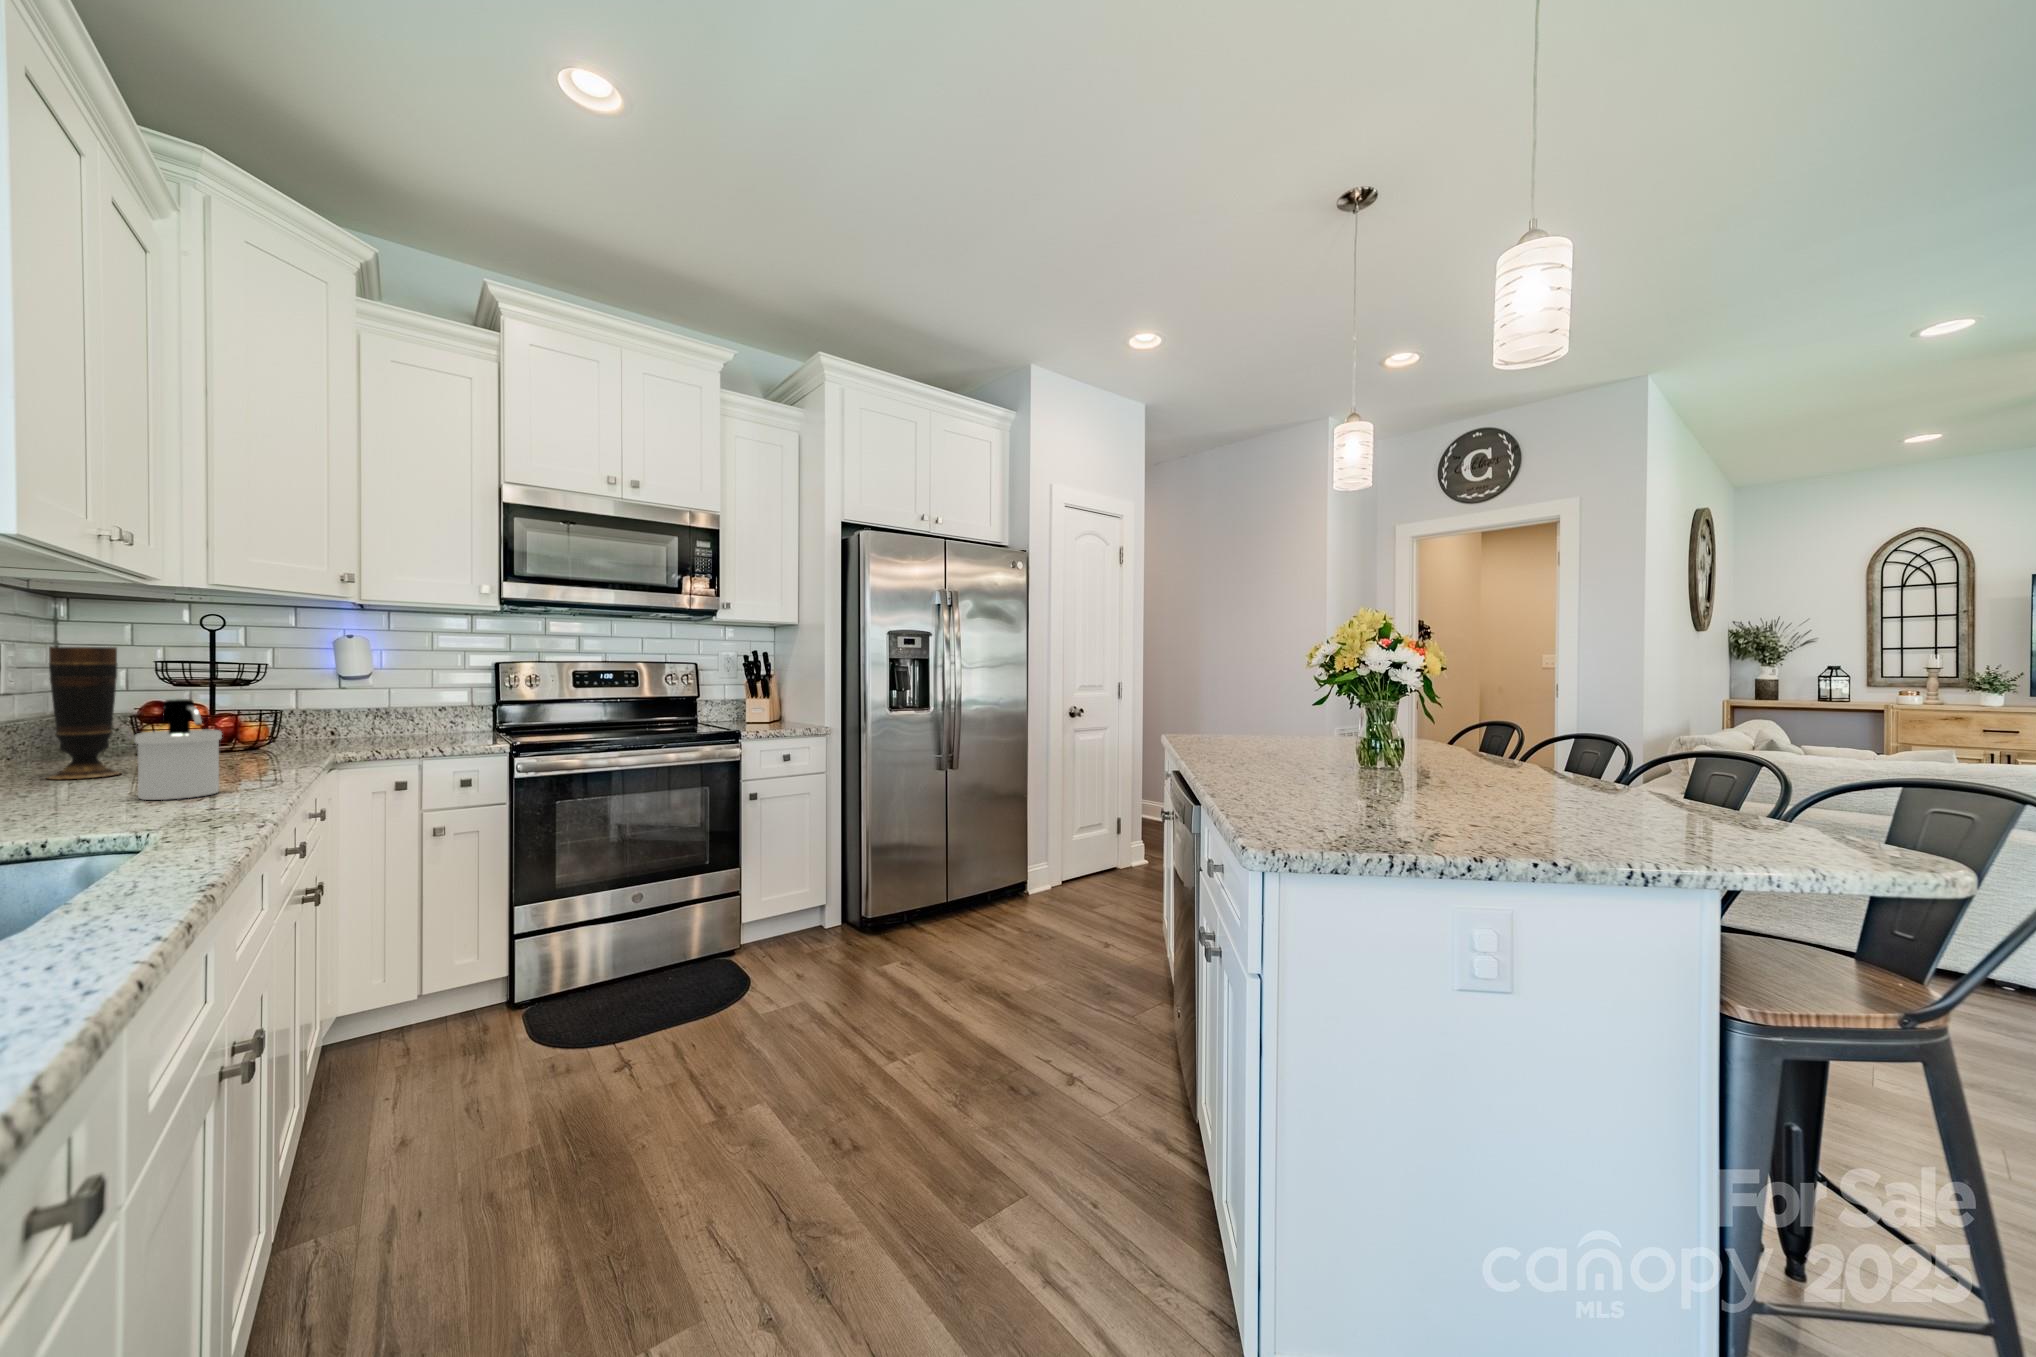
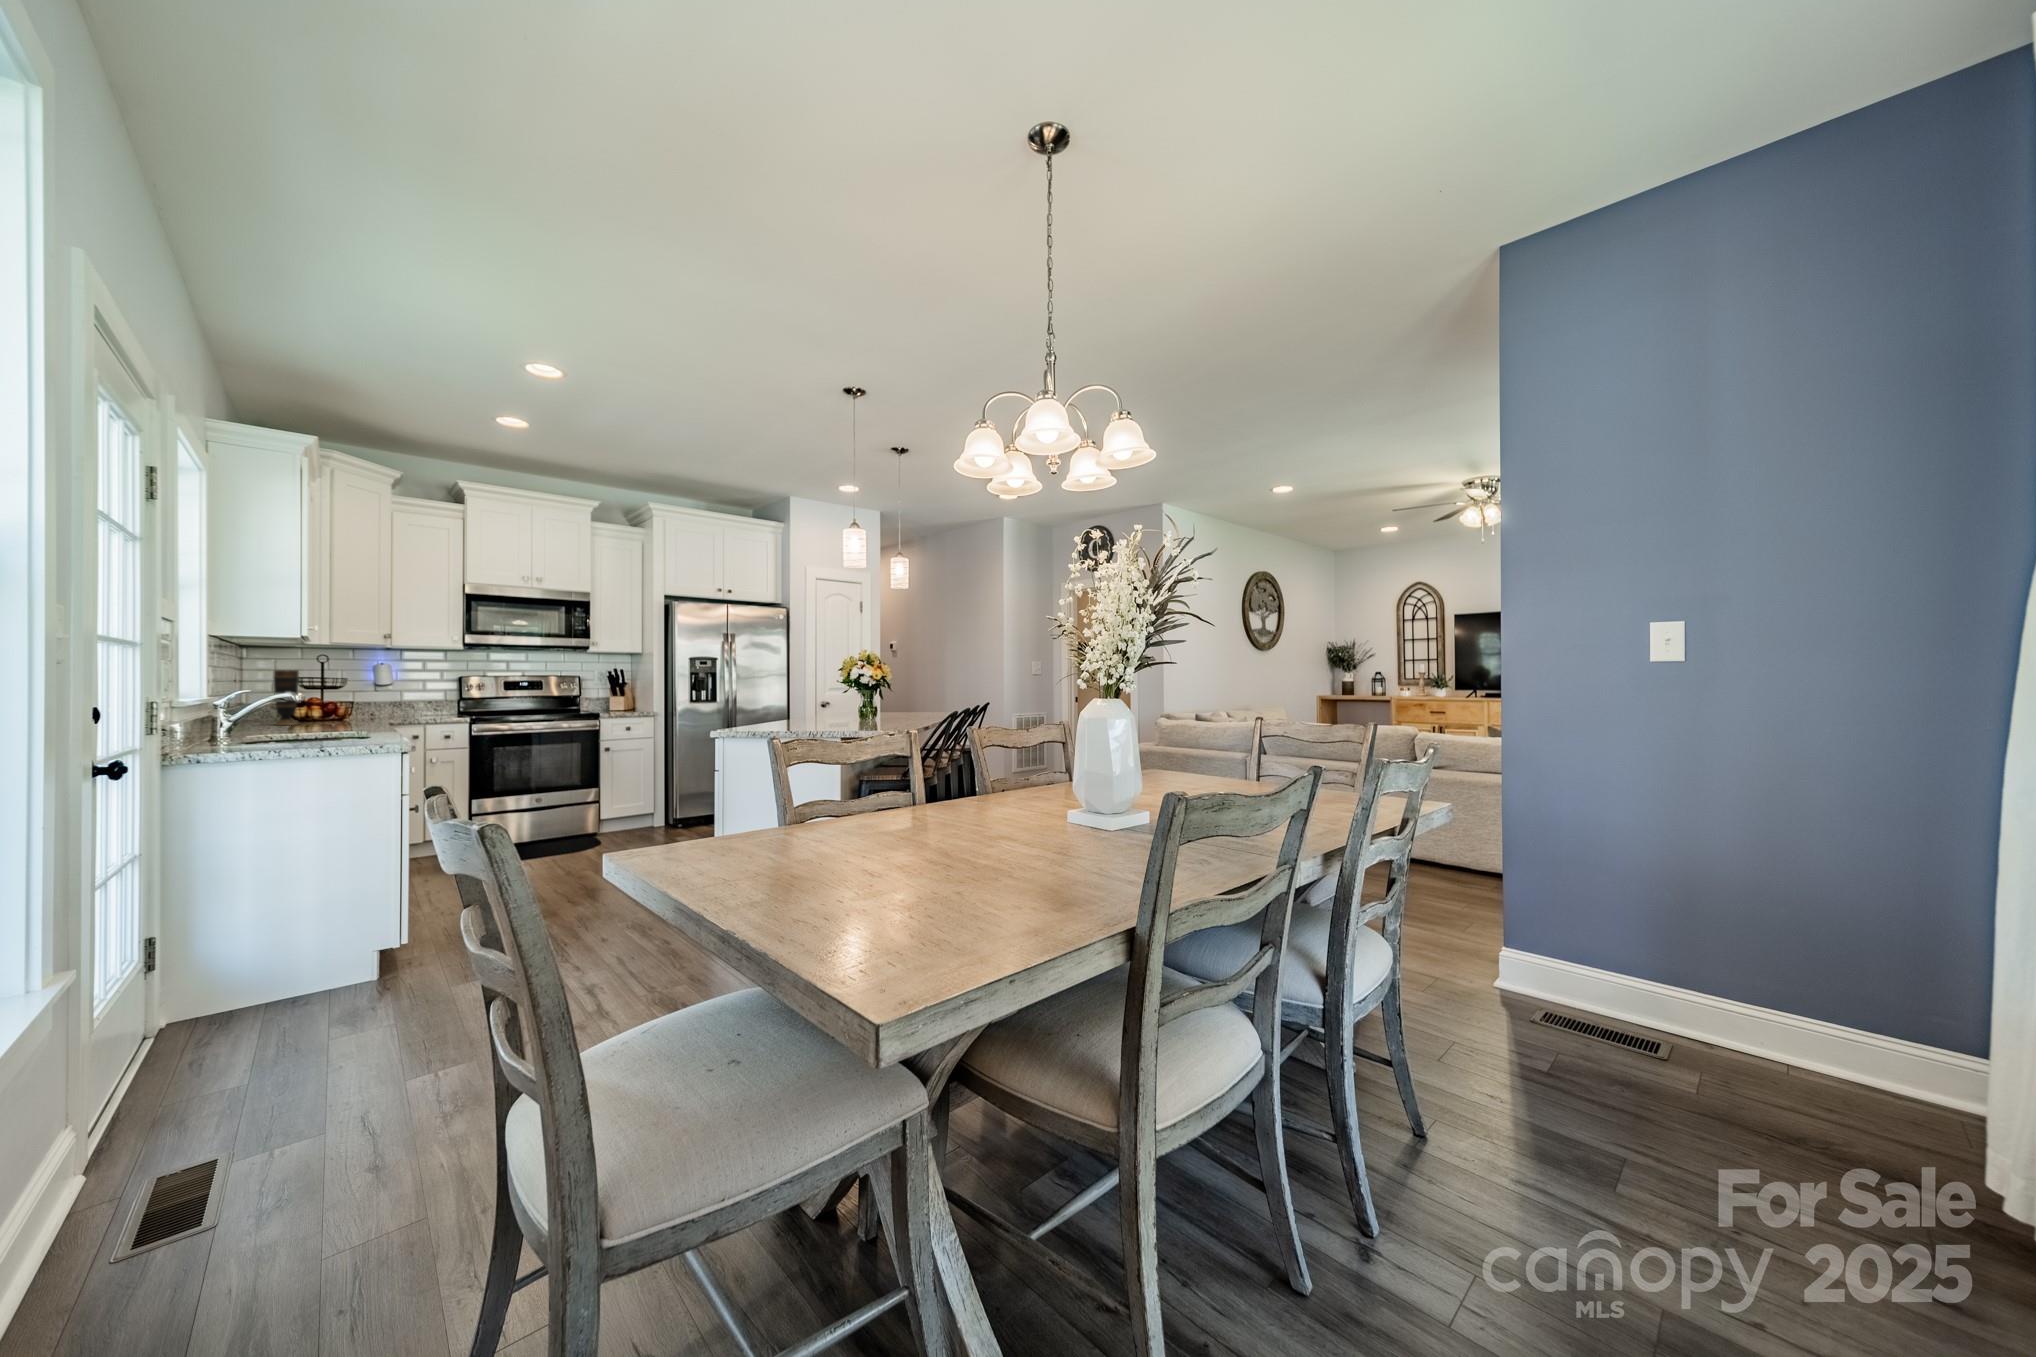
soap dispenser: present [134,699,222,800] -> none [323,690,354,728]

